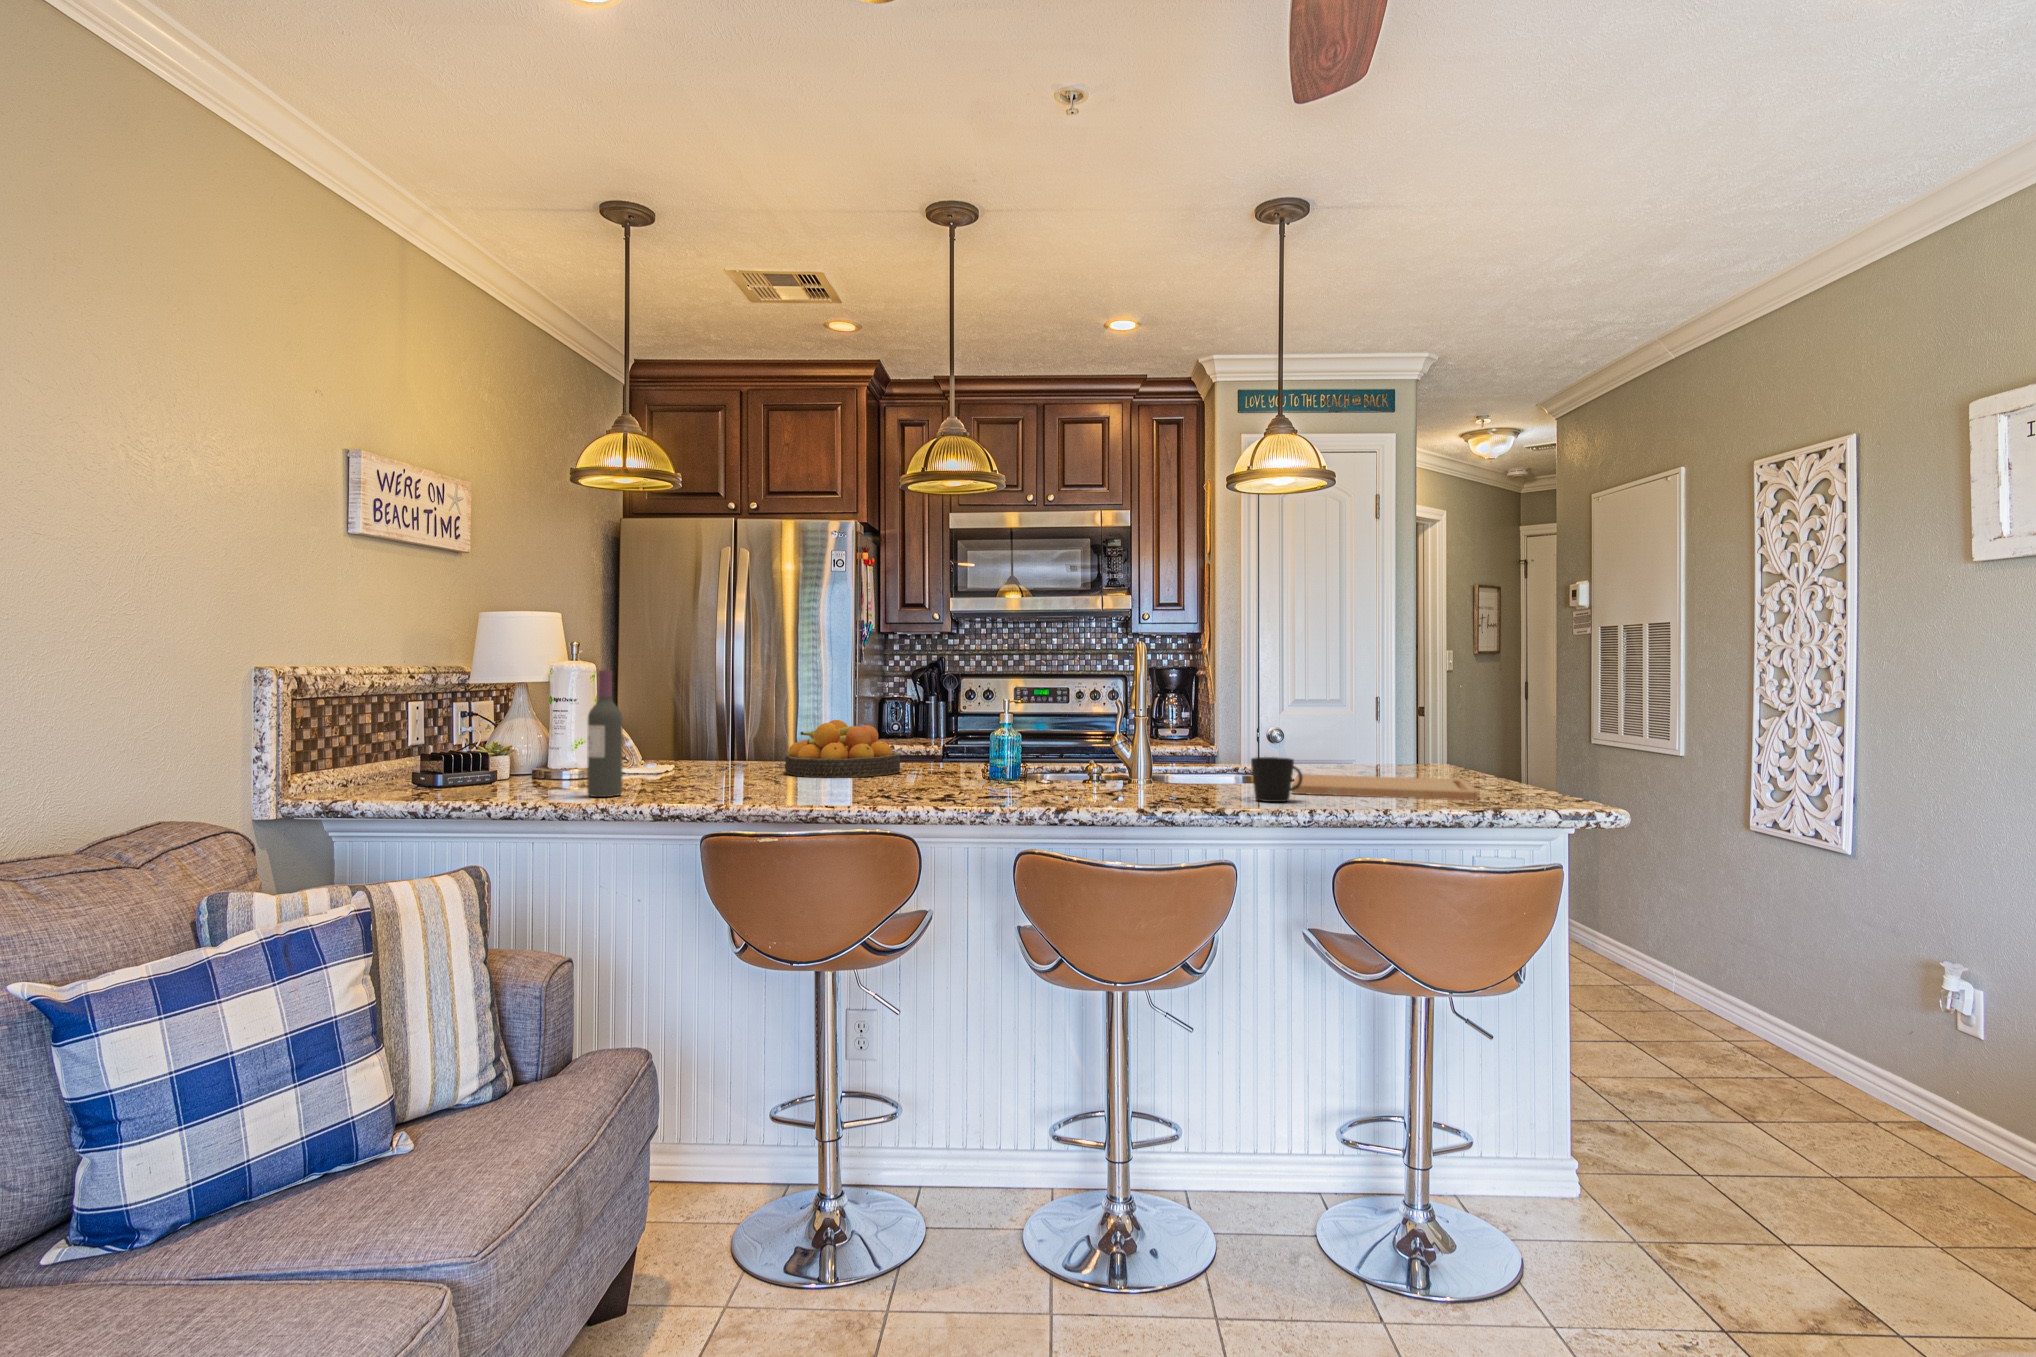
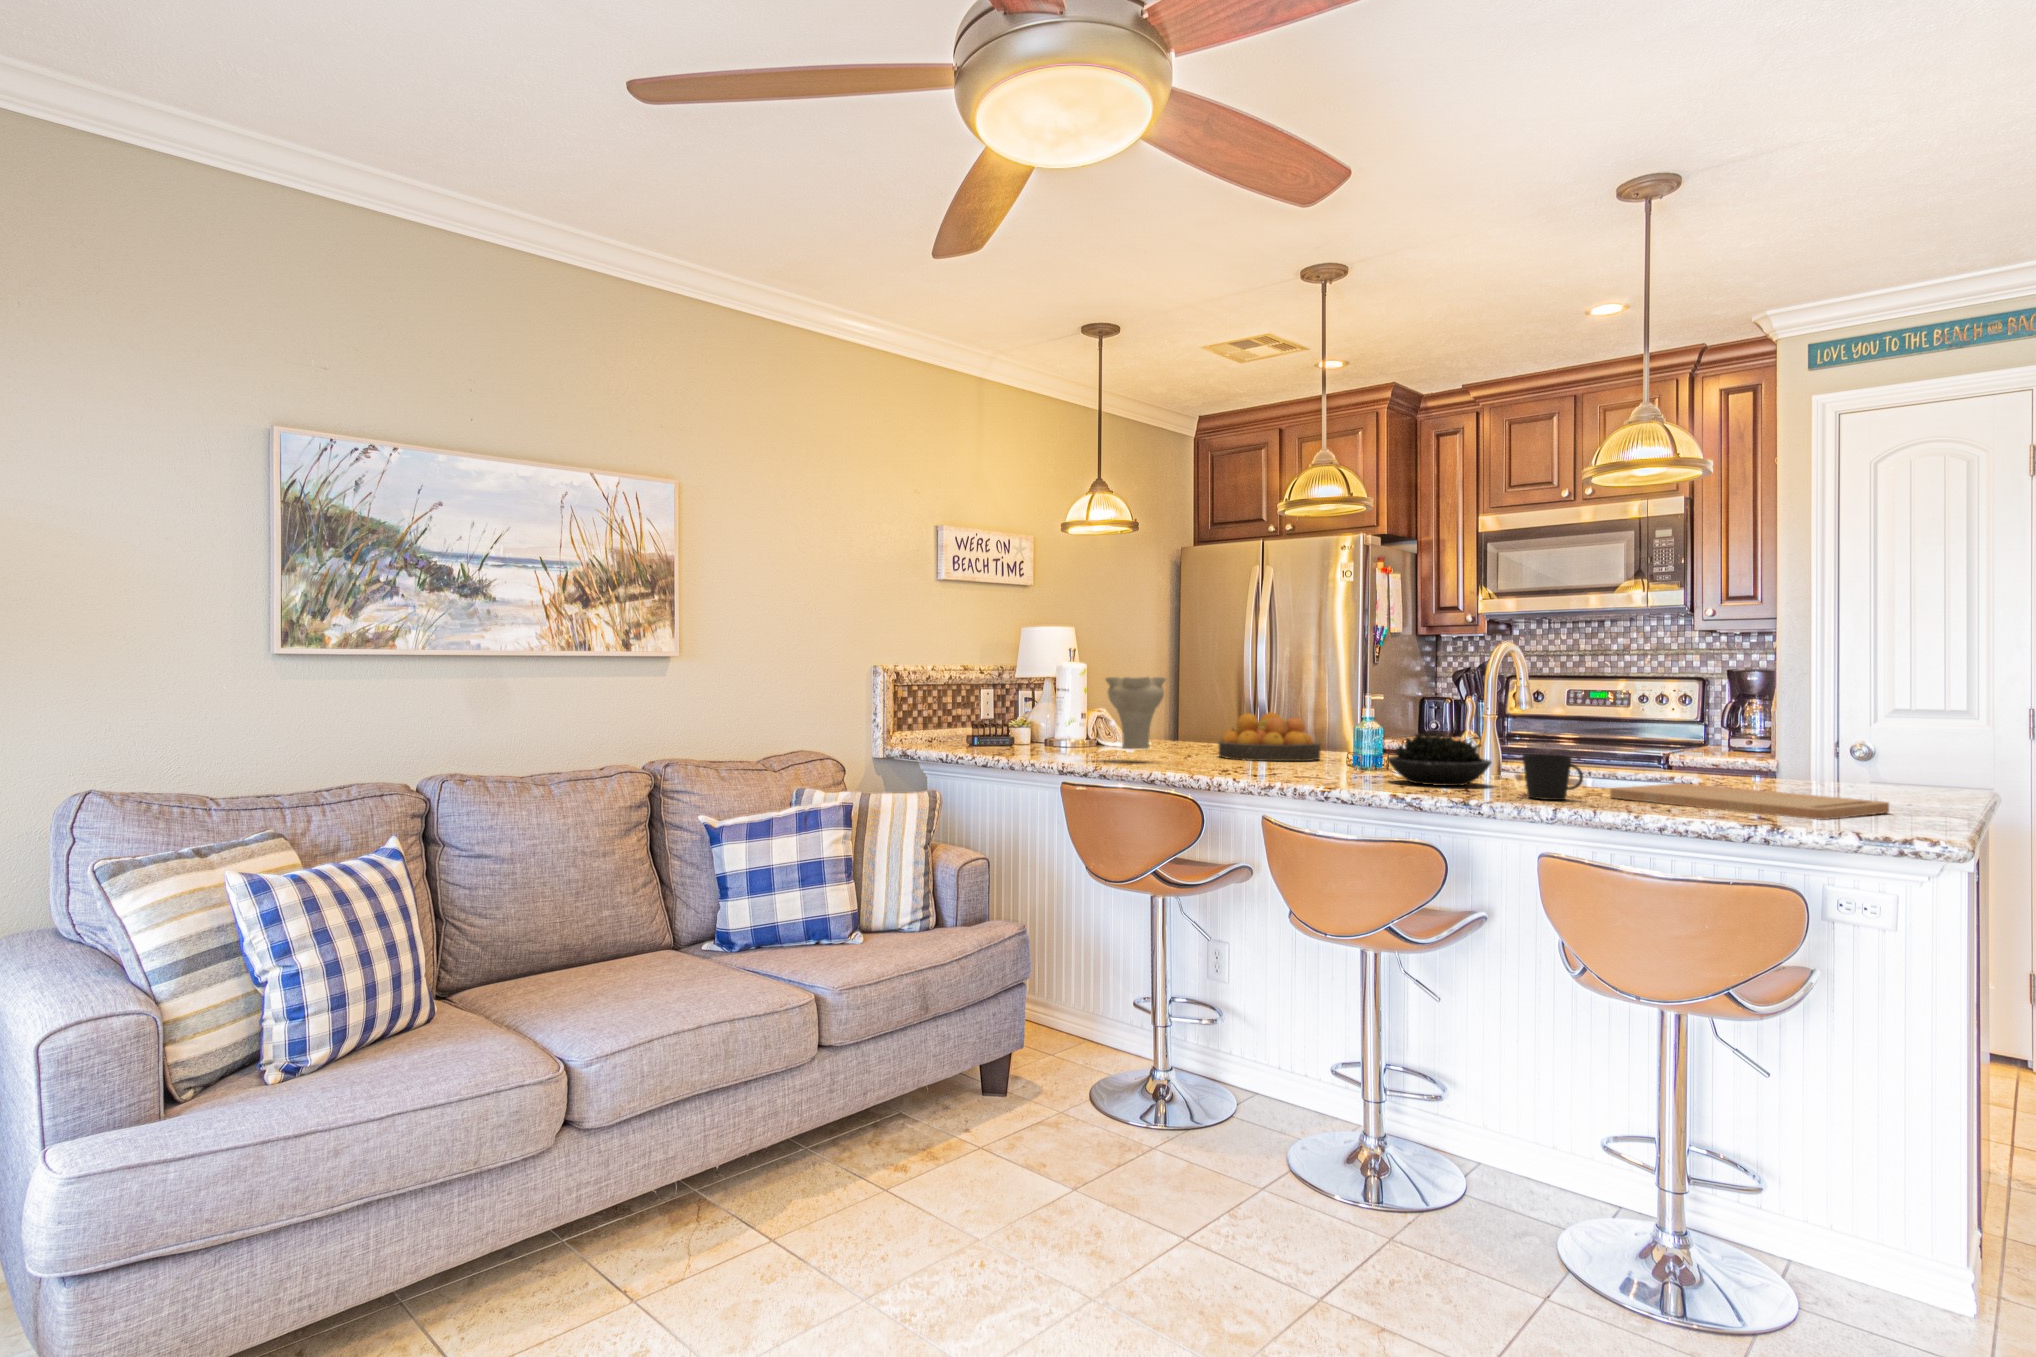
wine bottle: present [587,670,622,797] -> none [1034,667,1057,758]
vase: none [693,679,788,787] -> present [1106,677,1166,749]
succulent plant: none [1077,738,1177,795] -> present [1388,732,1491,786]

